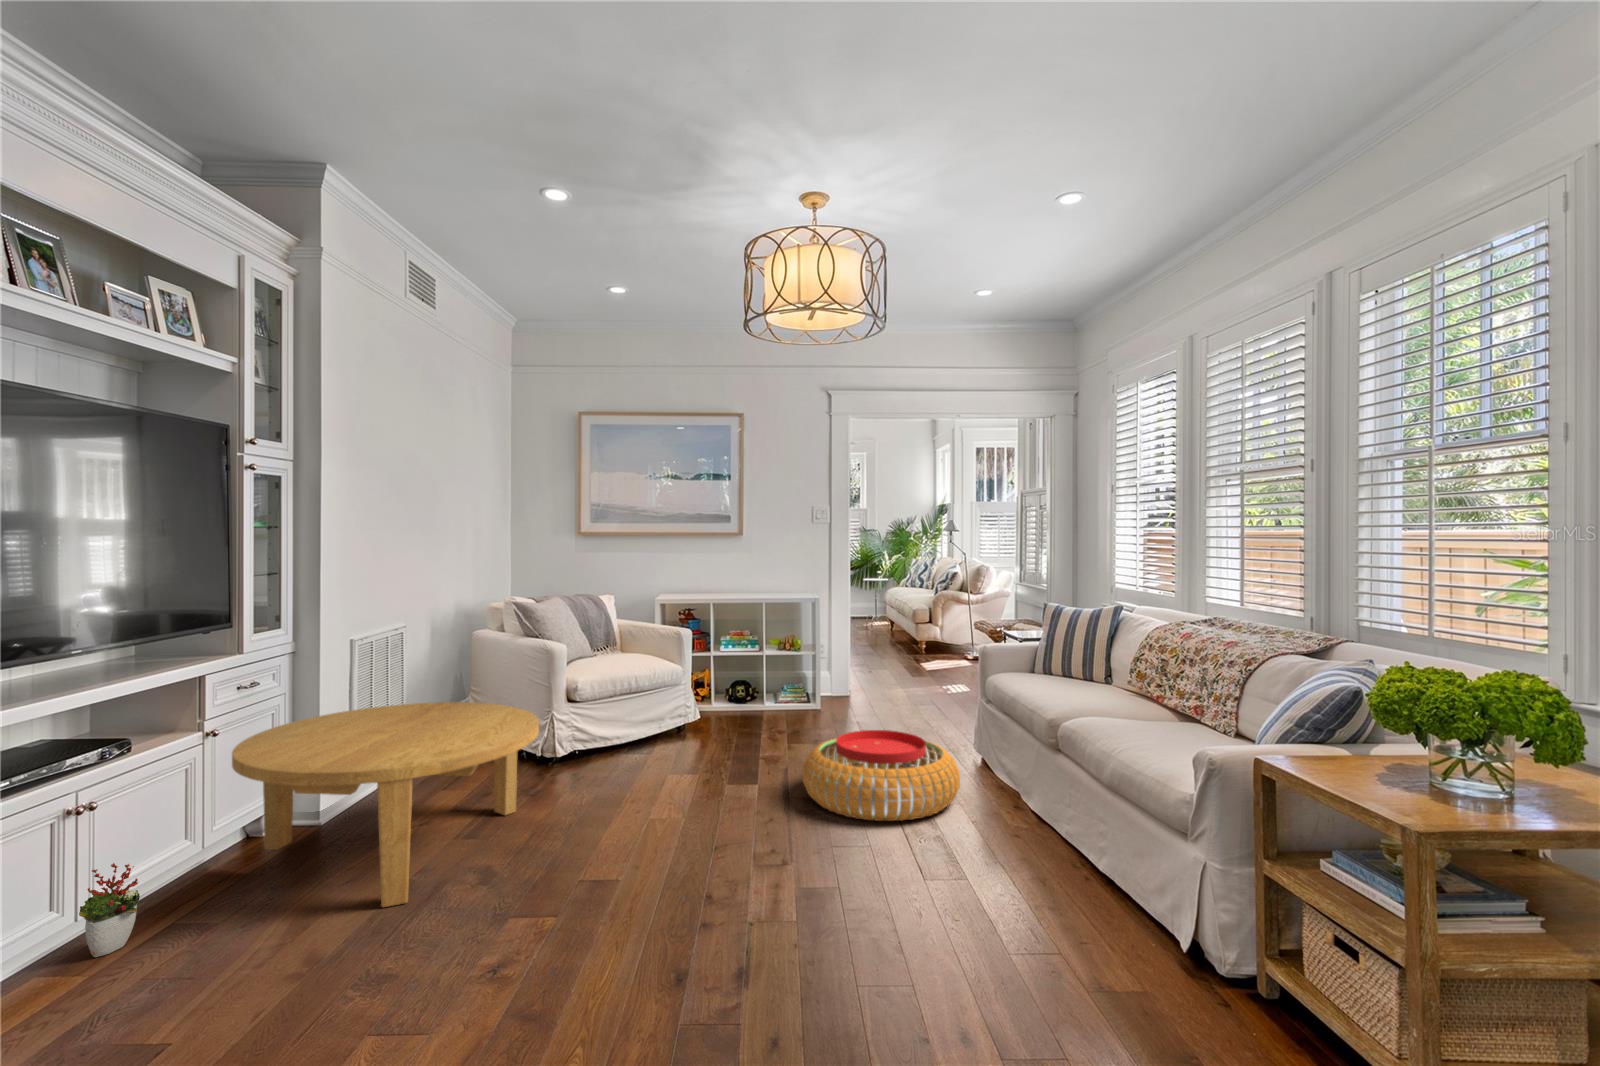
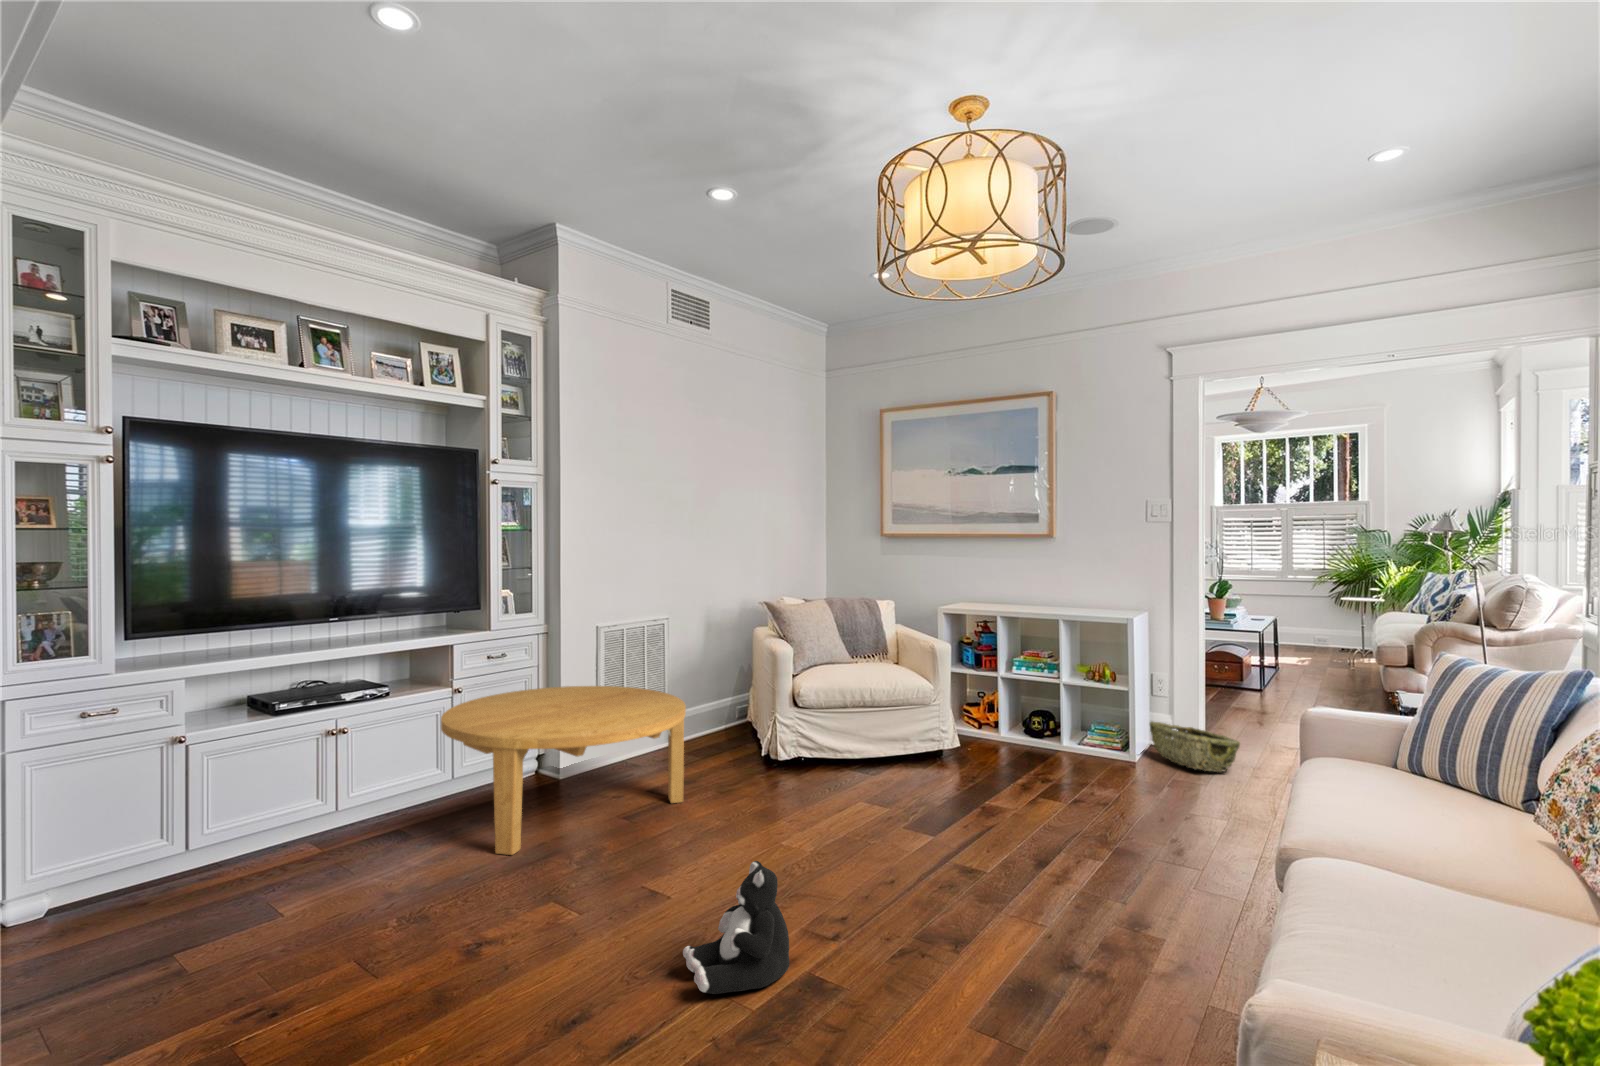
woven basket: none [826,676,892,708] -> present [1150,722,1240,772]
pouf: present [802,730,960,821] -> none [935,793,1148,924]
plush toy: none [742,813,828,934] -> present [683,861,789,994]
decorative plant: present [79,863,140,957] -> none [326,771,369,835]

